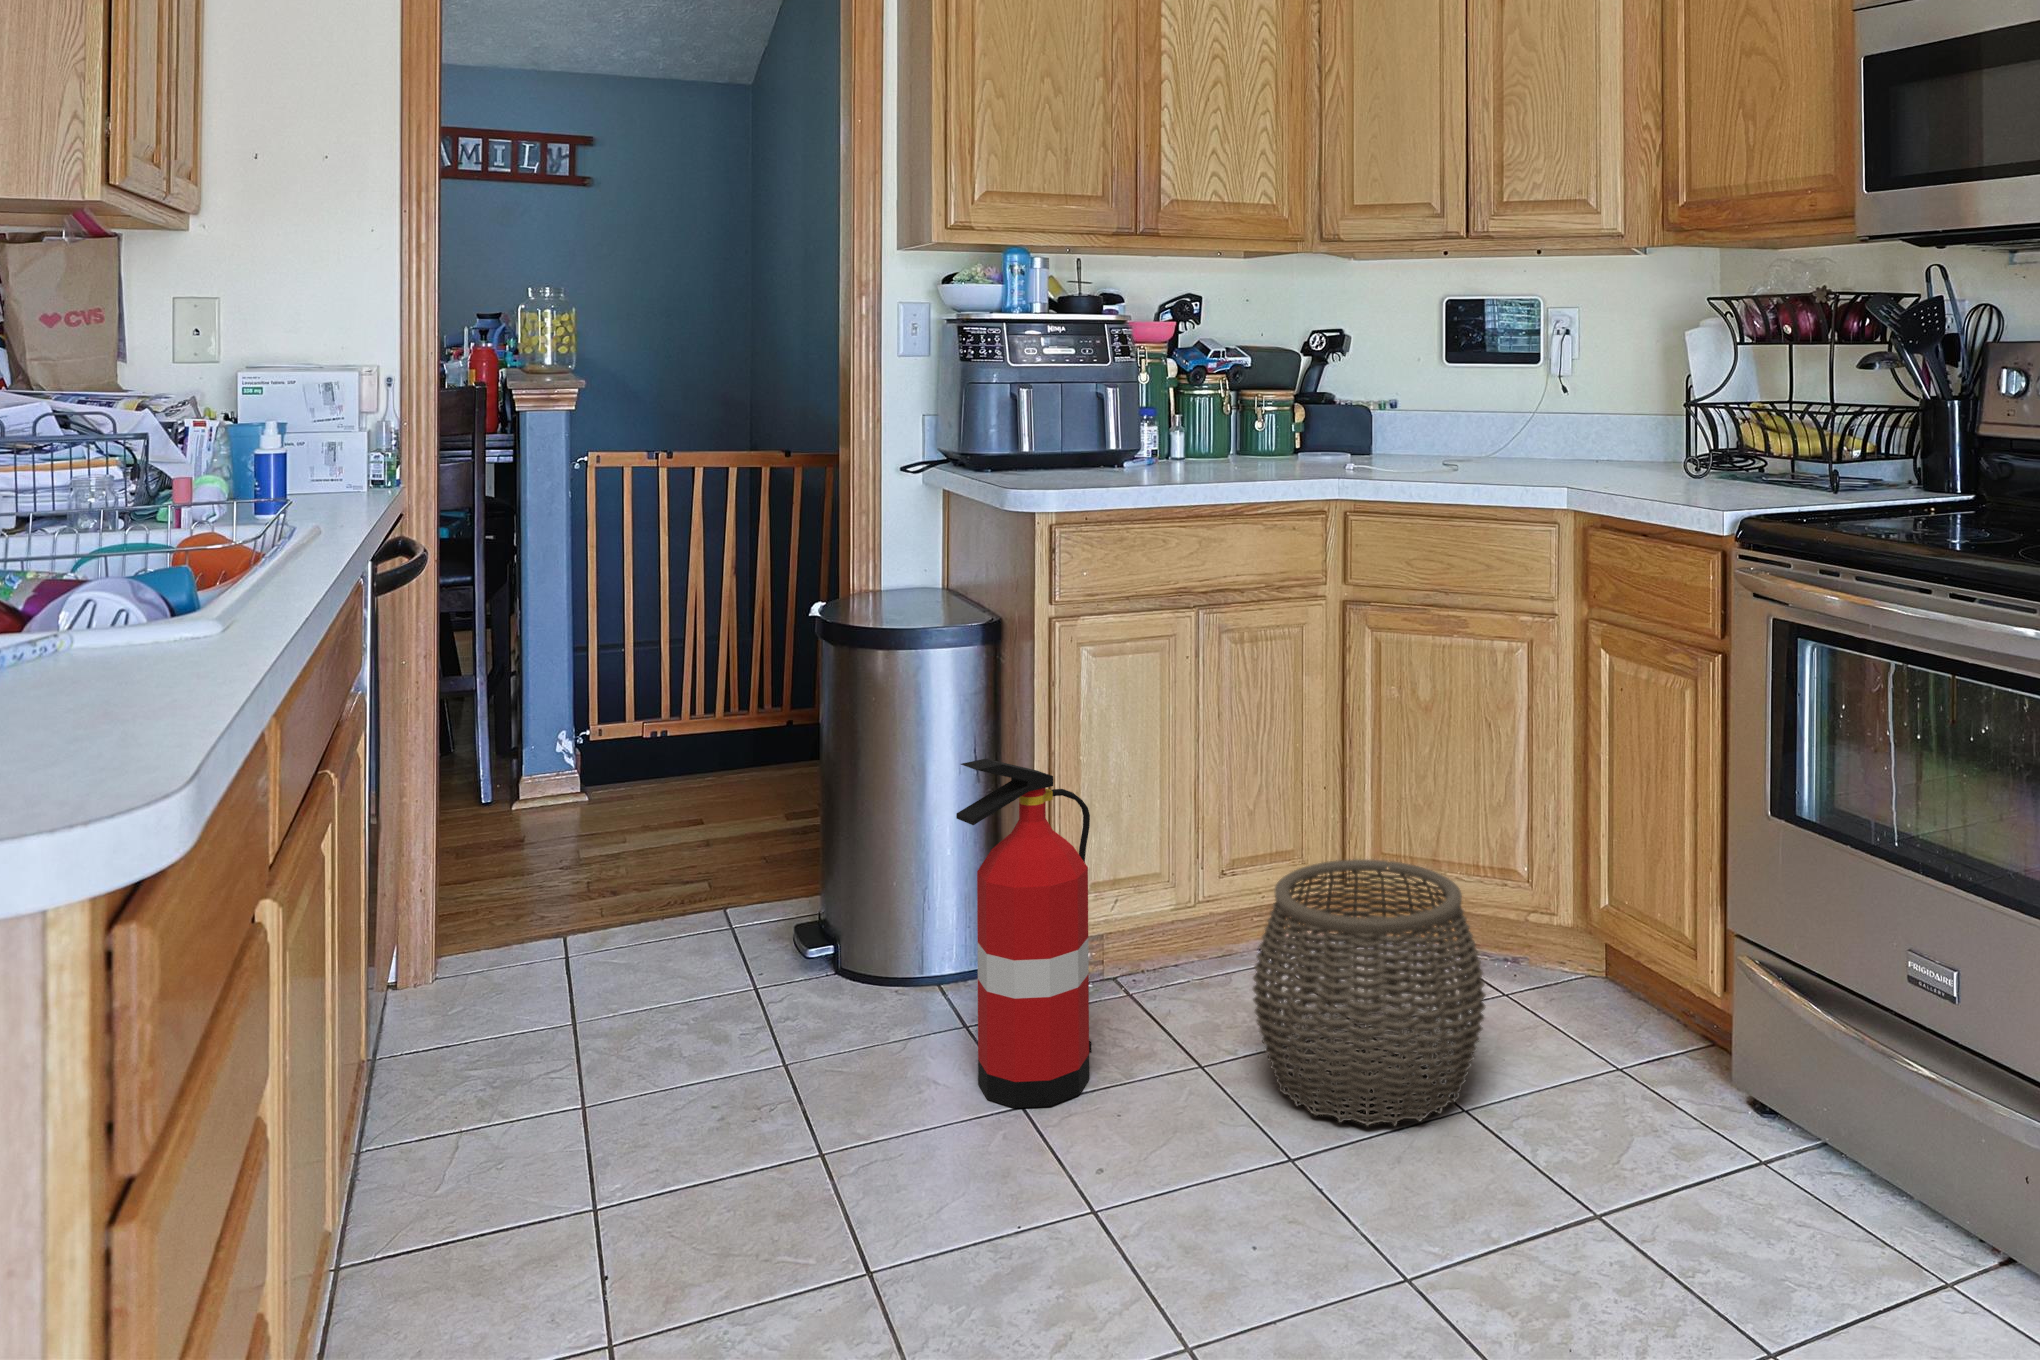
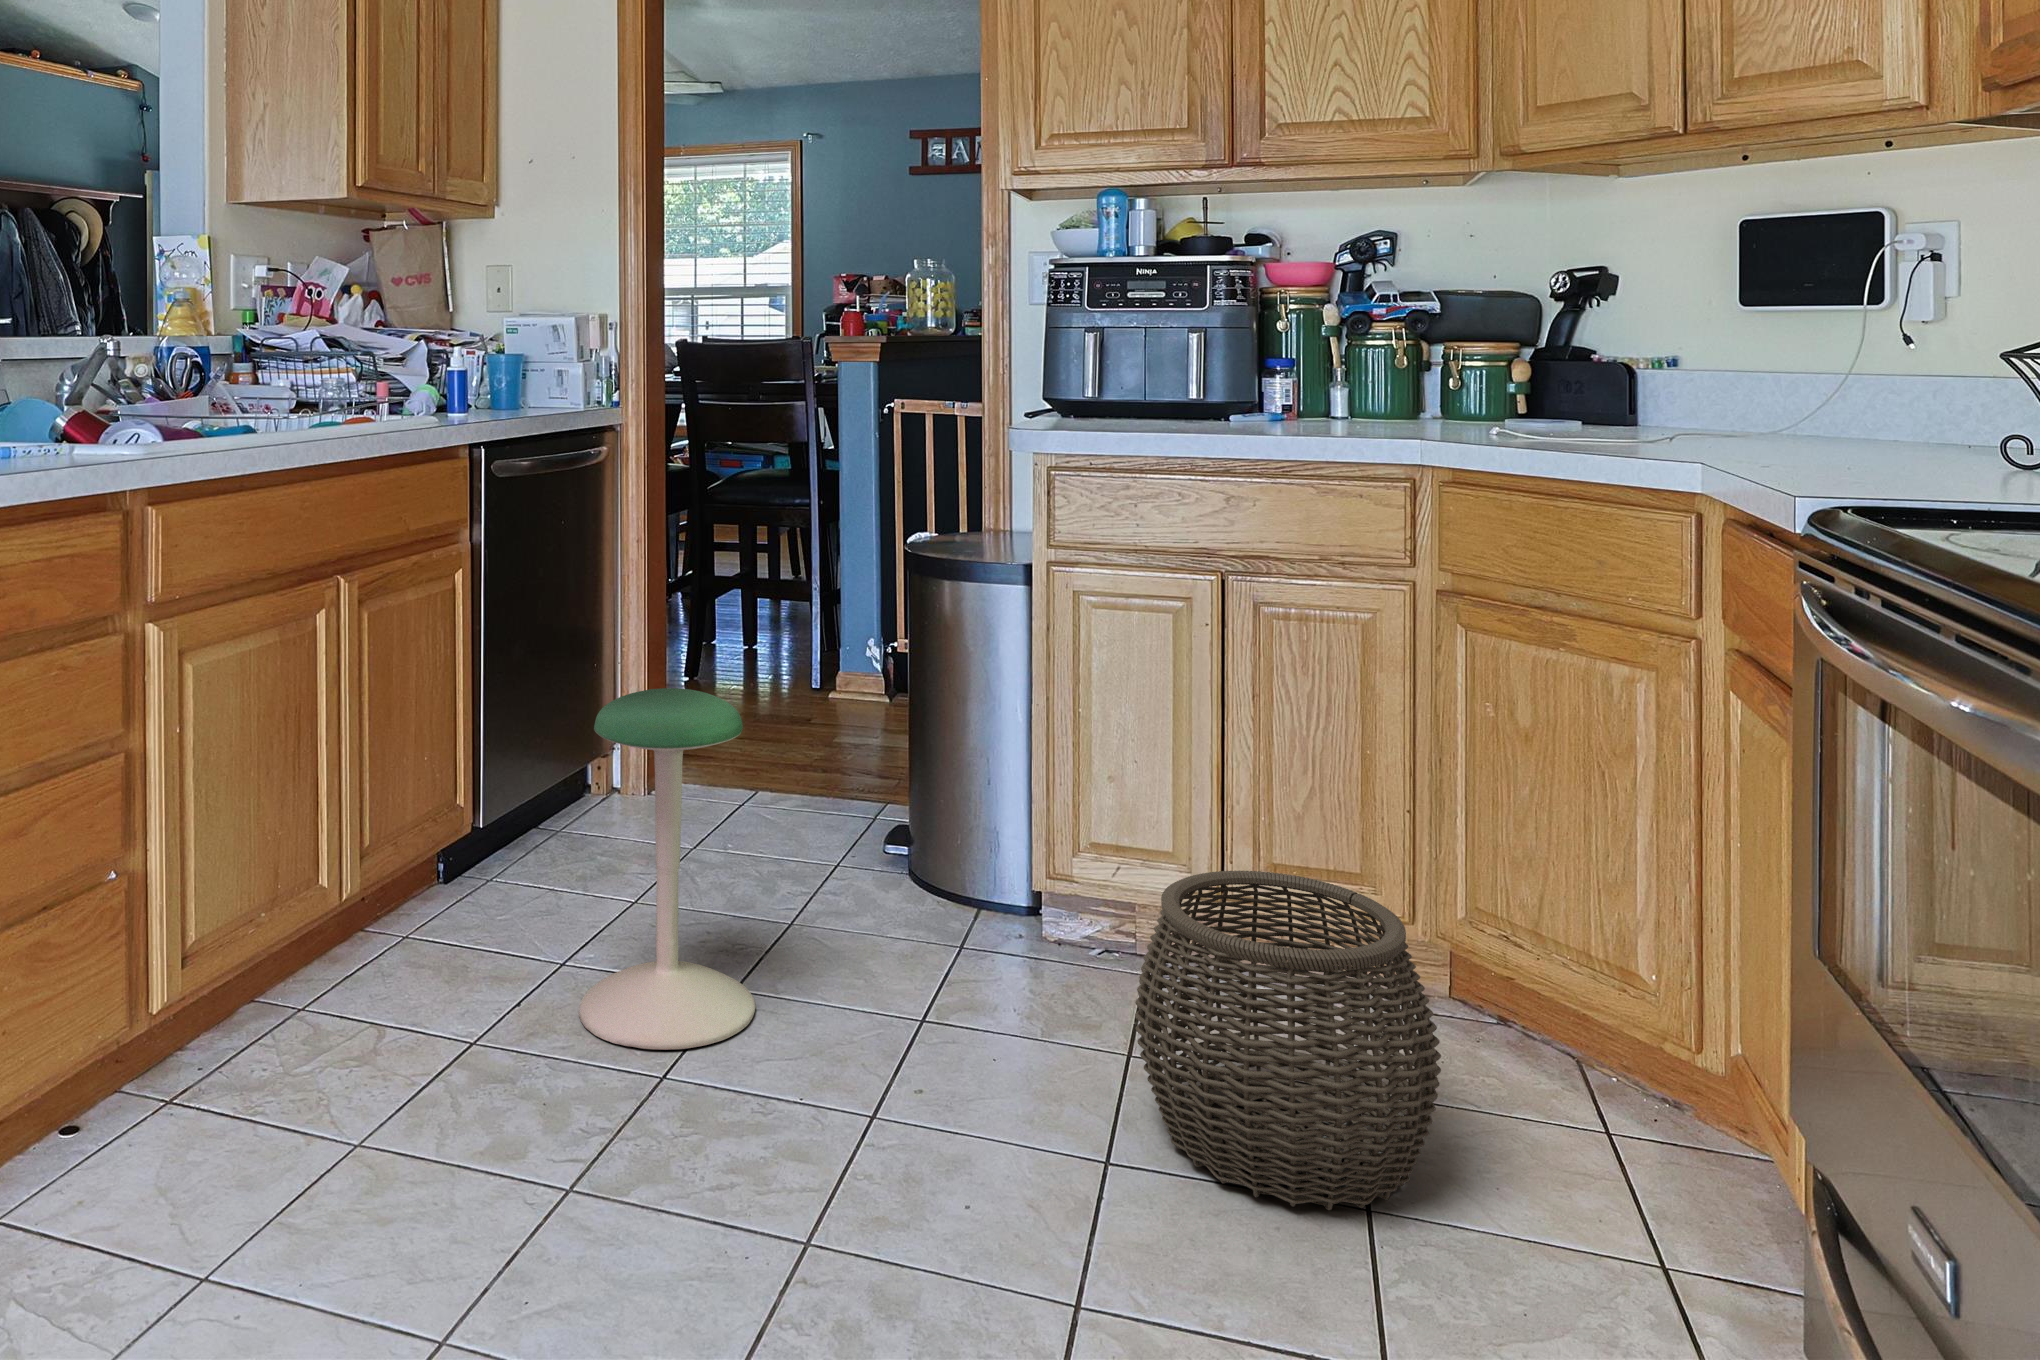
fire extinguisher: present [956,759,1091,1108] -> none [869,676,1020,1034]
stool: none [671,819,882,1253] -> present [579,688,756,1050]

